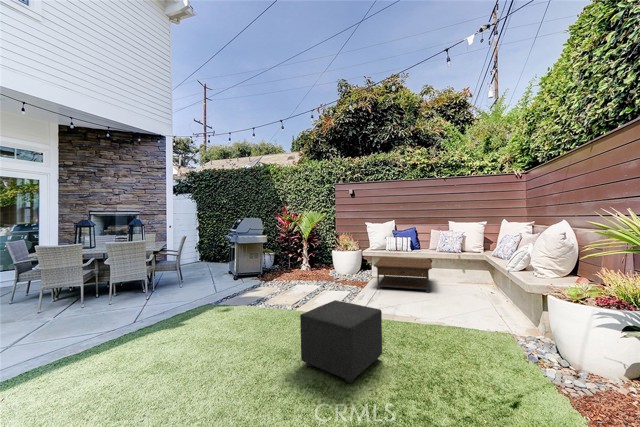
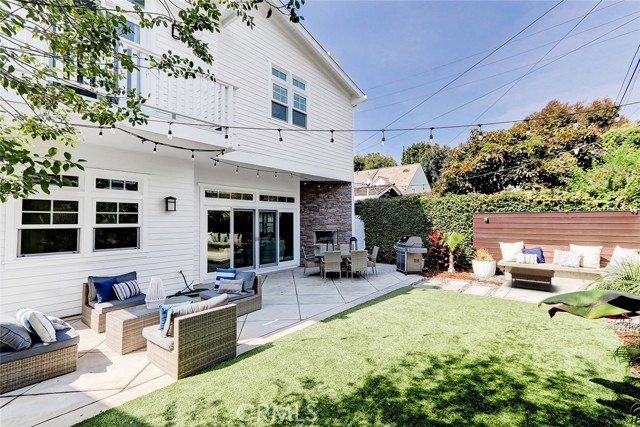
ottoman: present [300,300,382,383] -> none [483,288,523,320]

